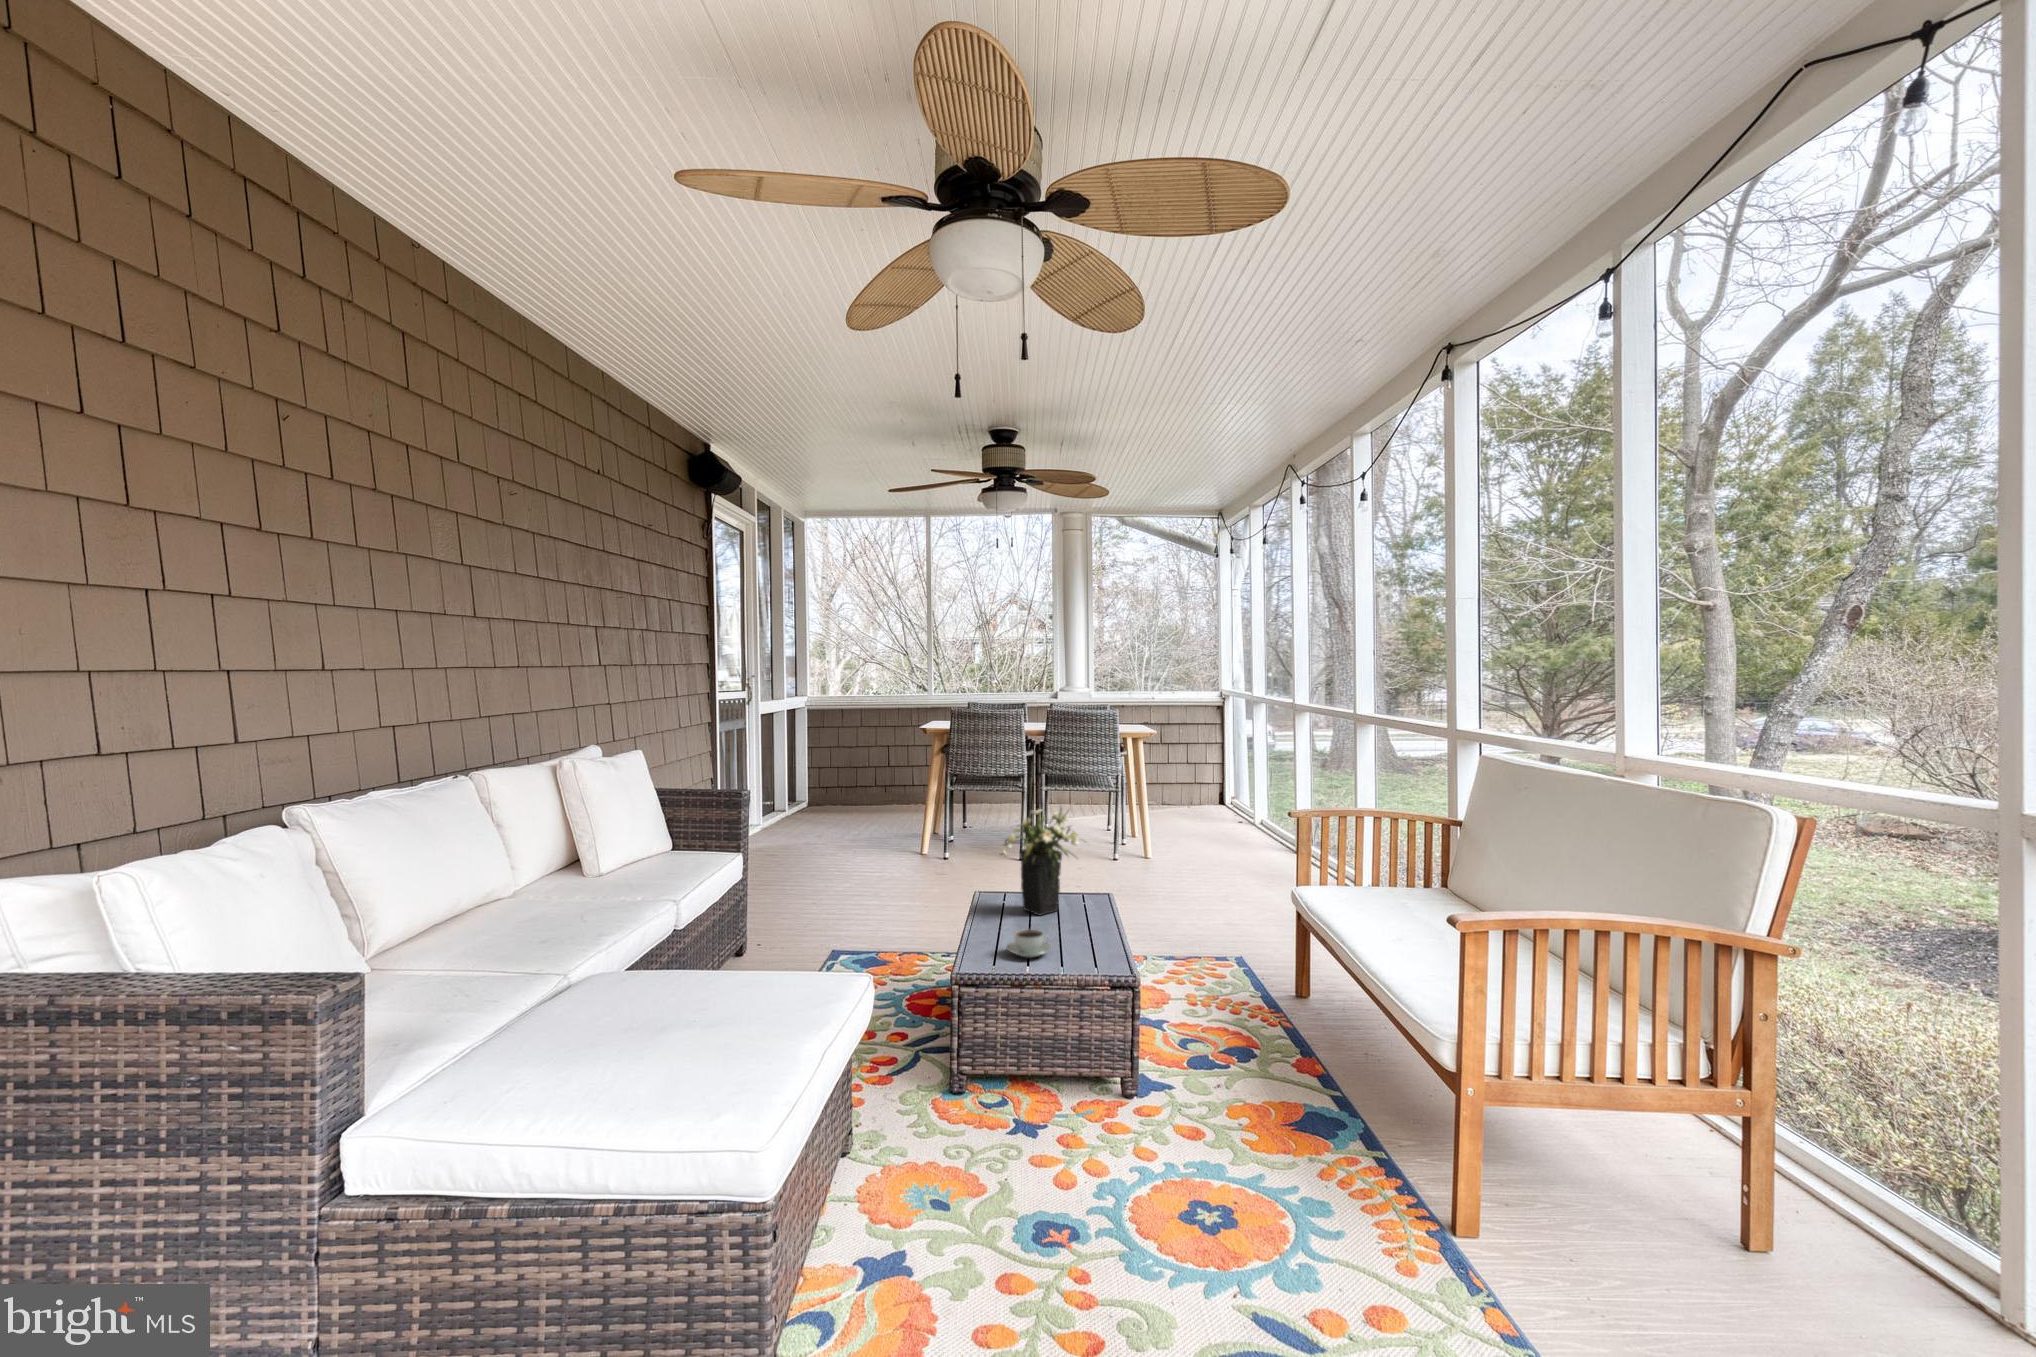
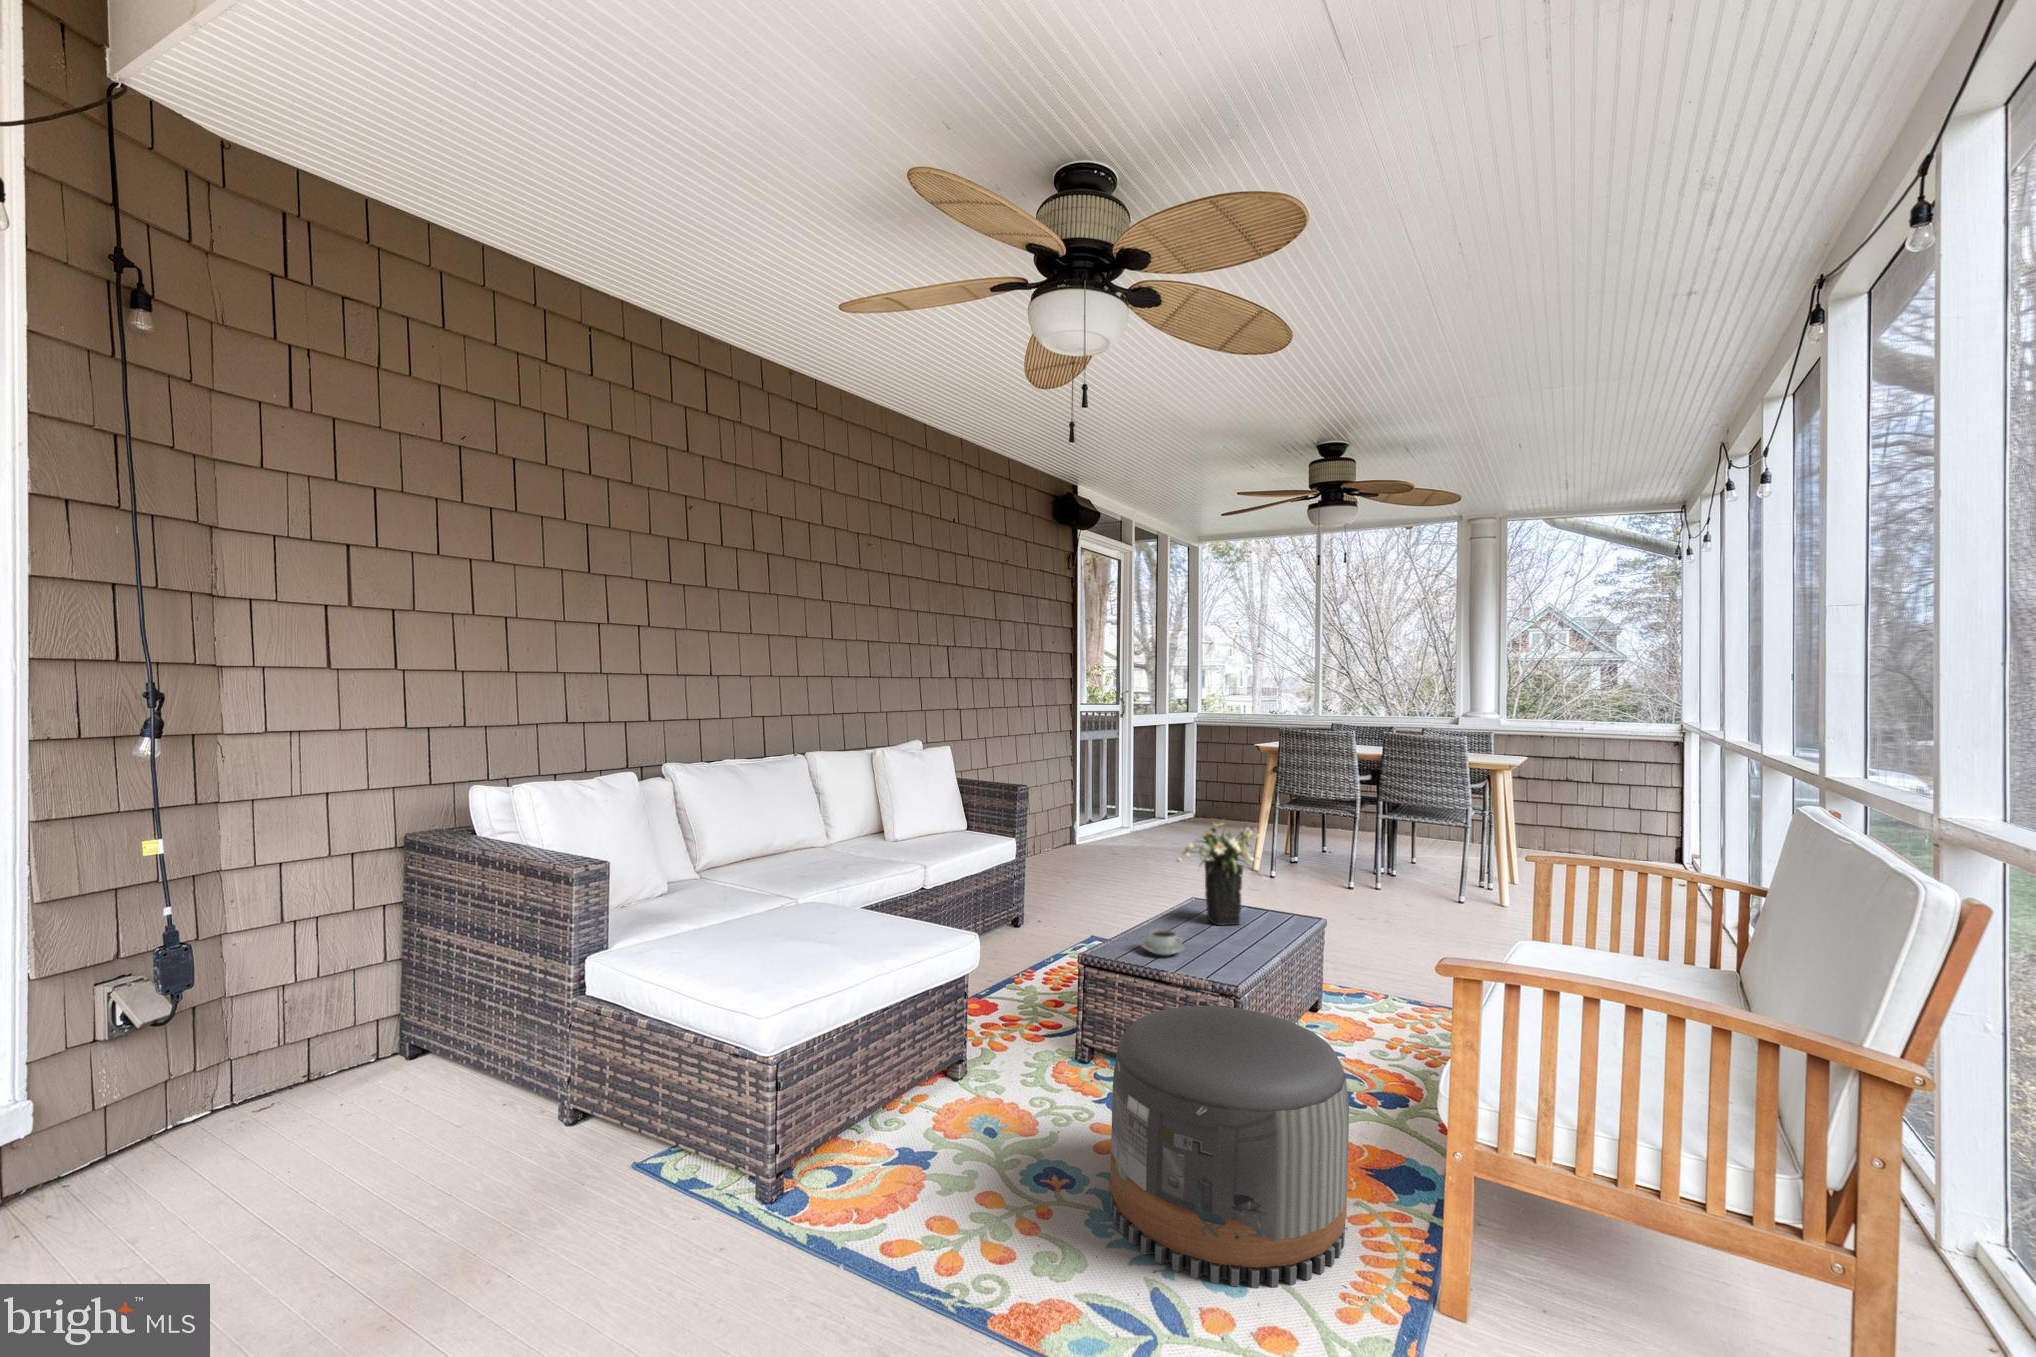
pouf: none [1112,998,1359,1291] -> present [1110,1006,1349,1288]

